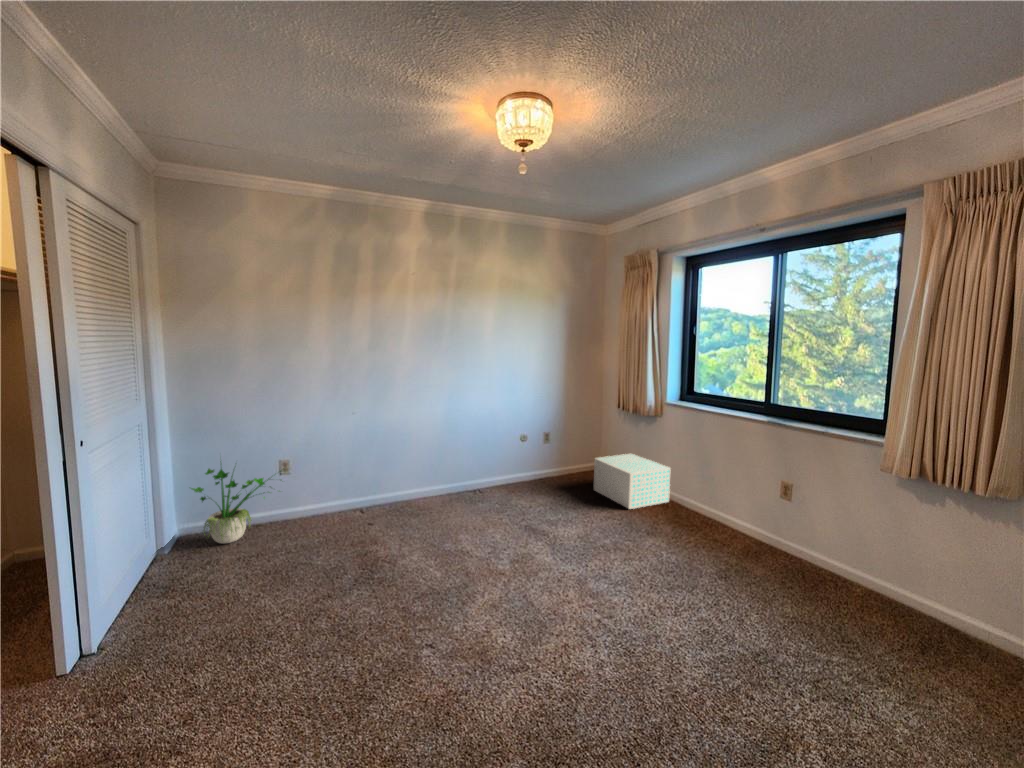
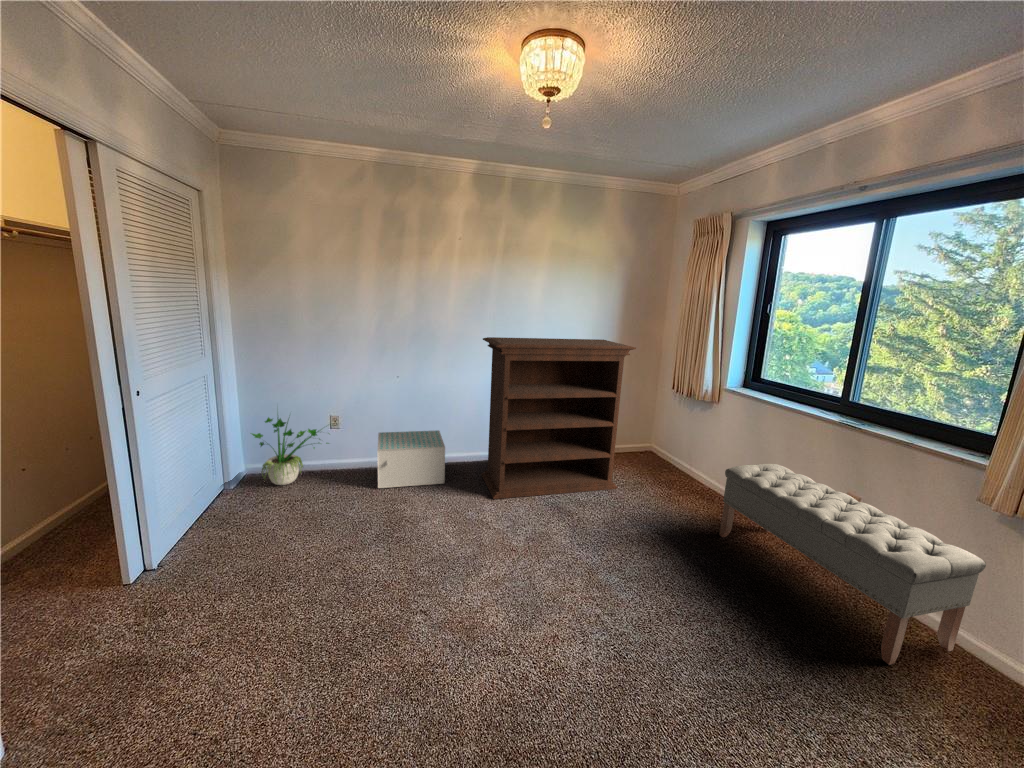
bookshelf: none [441,366,587,530] -> present [481,337,636,499]
storage box: present [594,454,670,509] -> present [377,430,445,488]
bench: none [680,466,896,620] -> present [719,464,986,665]

